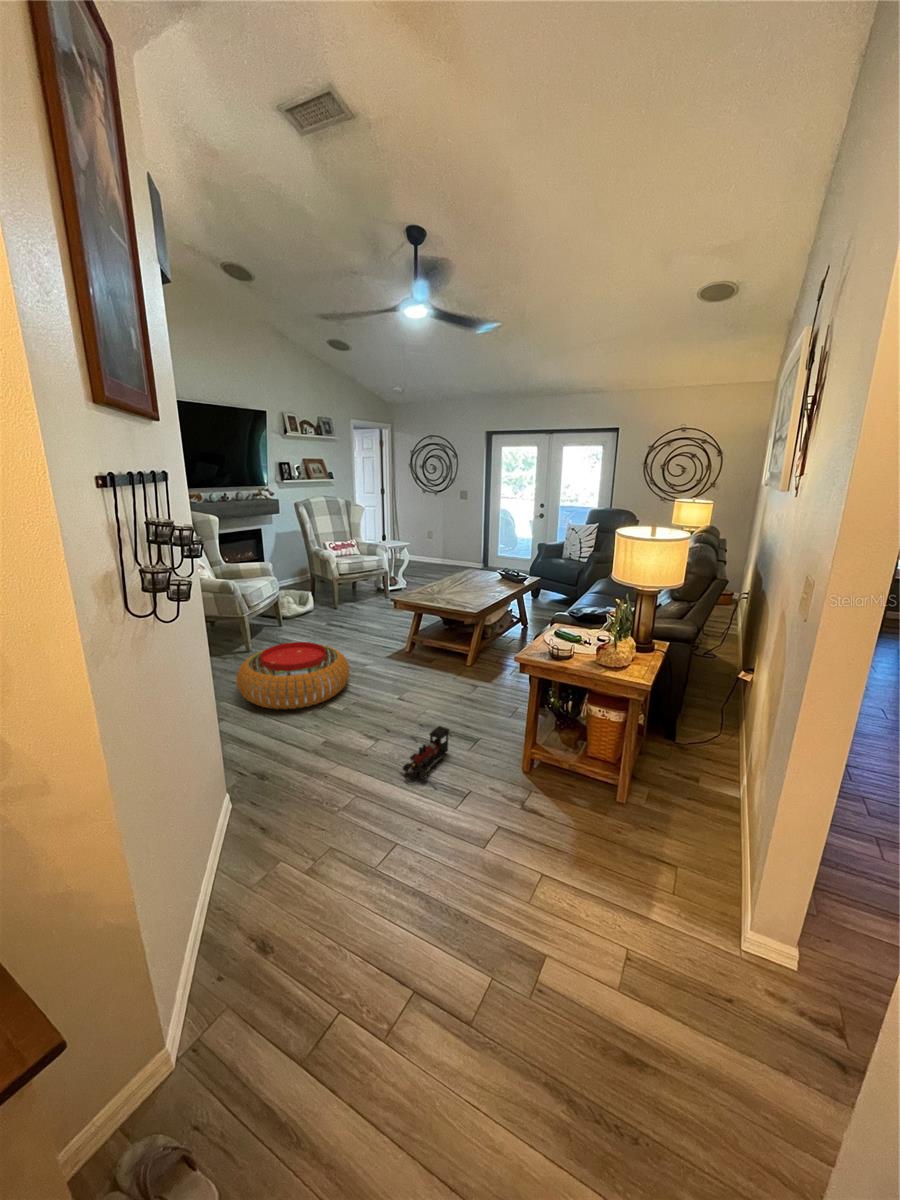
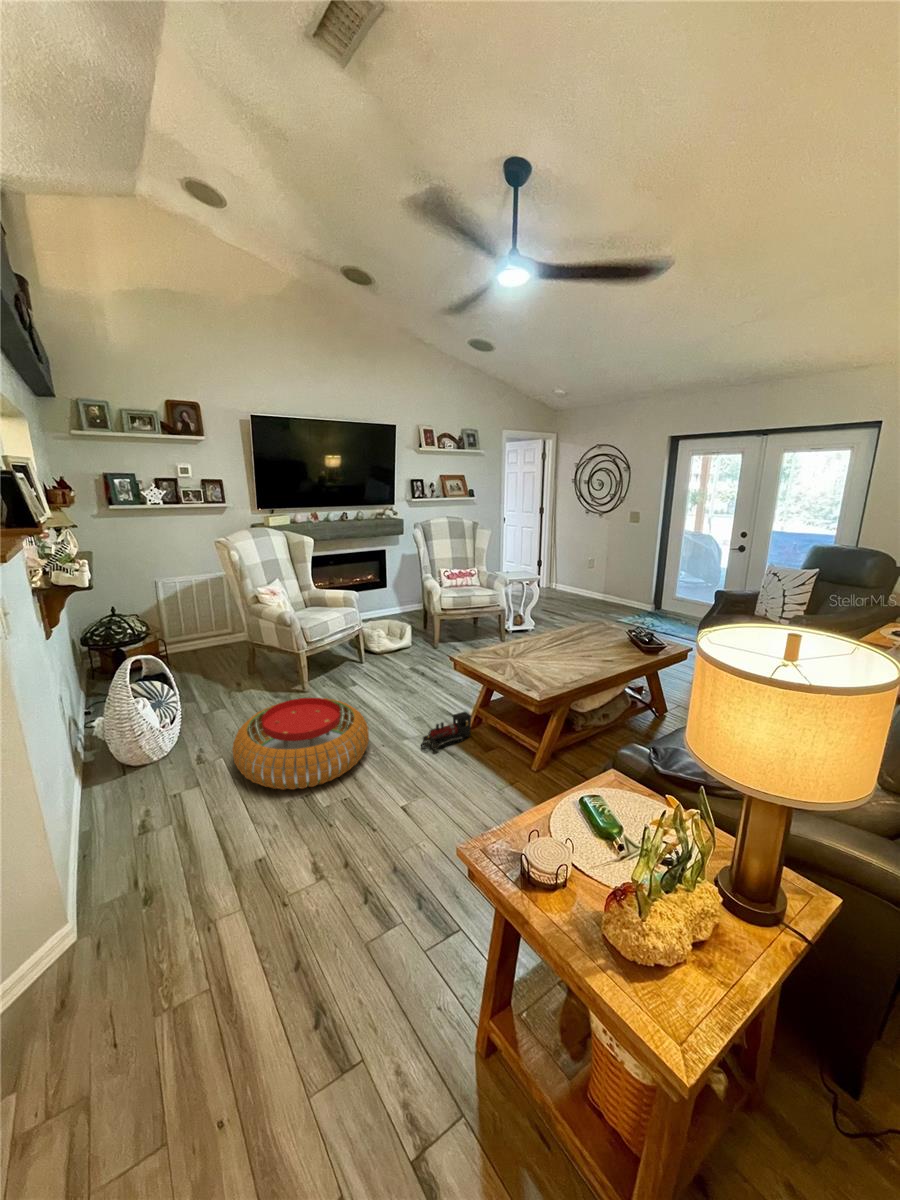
toy train: present [403,726,450,782] -> present [421,712,472,750]

